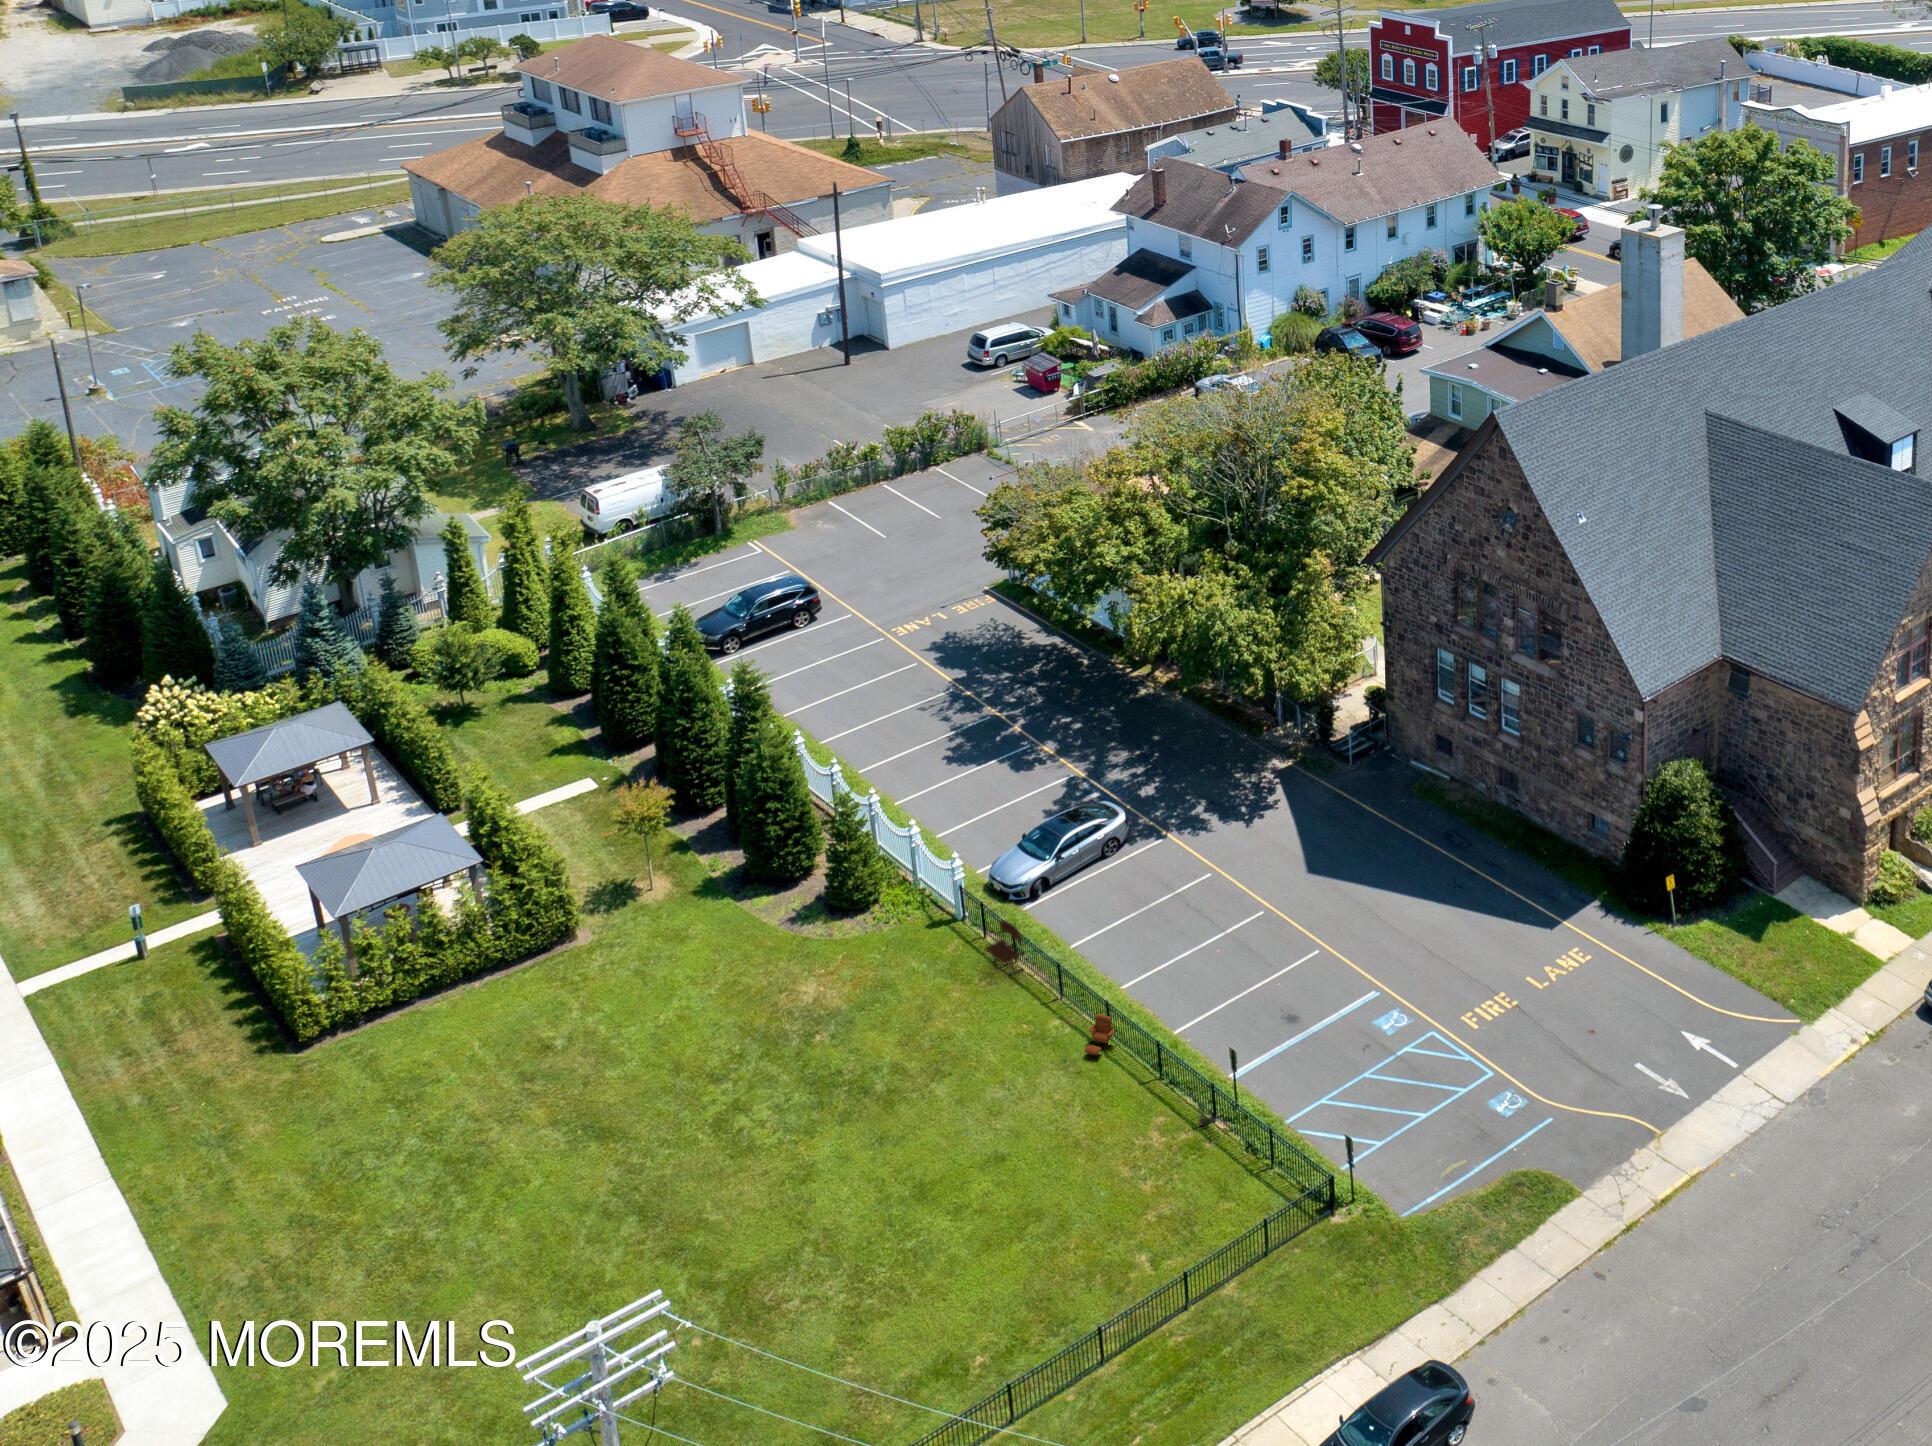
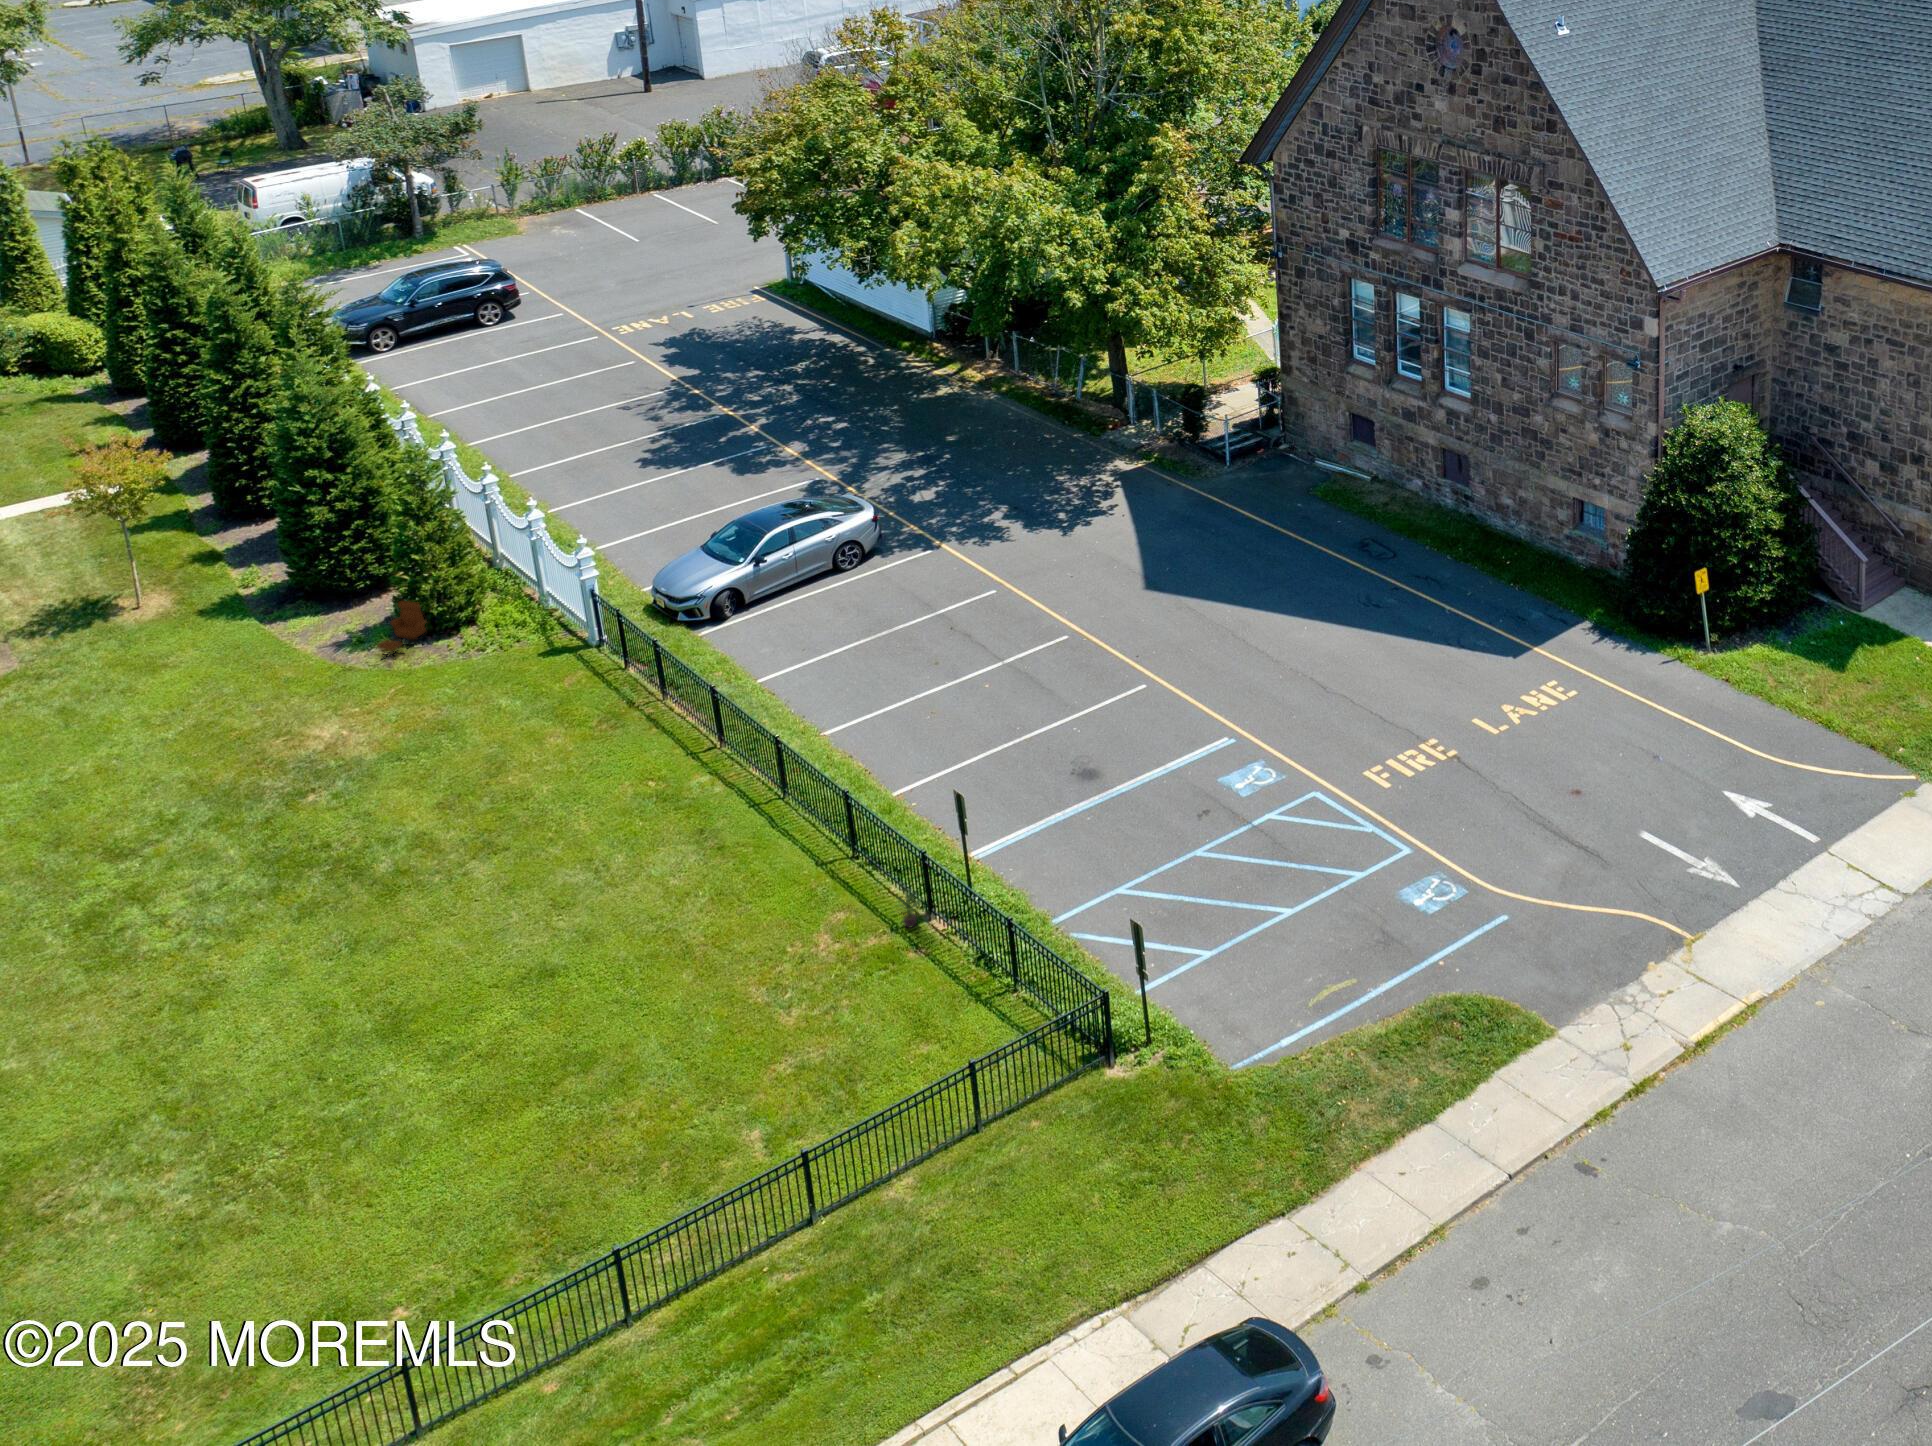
bench: present [986,920,1022,974] -> none [611,634,673,719]
lounge chair: present [1085,1014,1115,1061] -> present [378,601,426,657]

